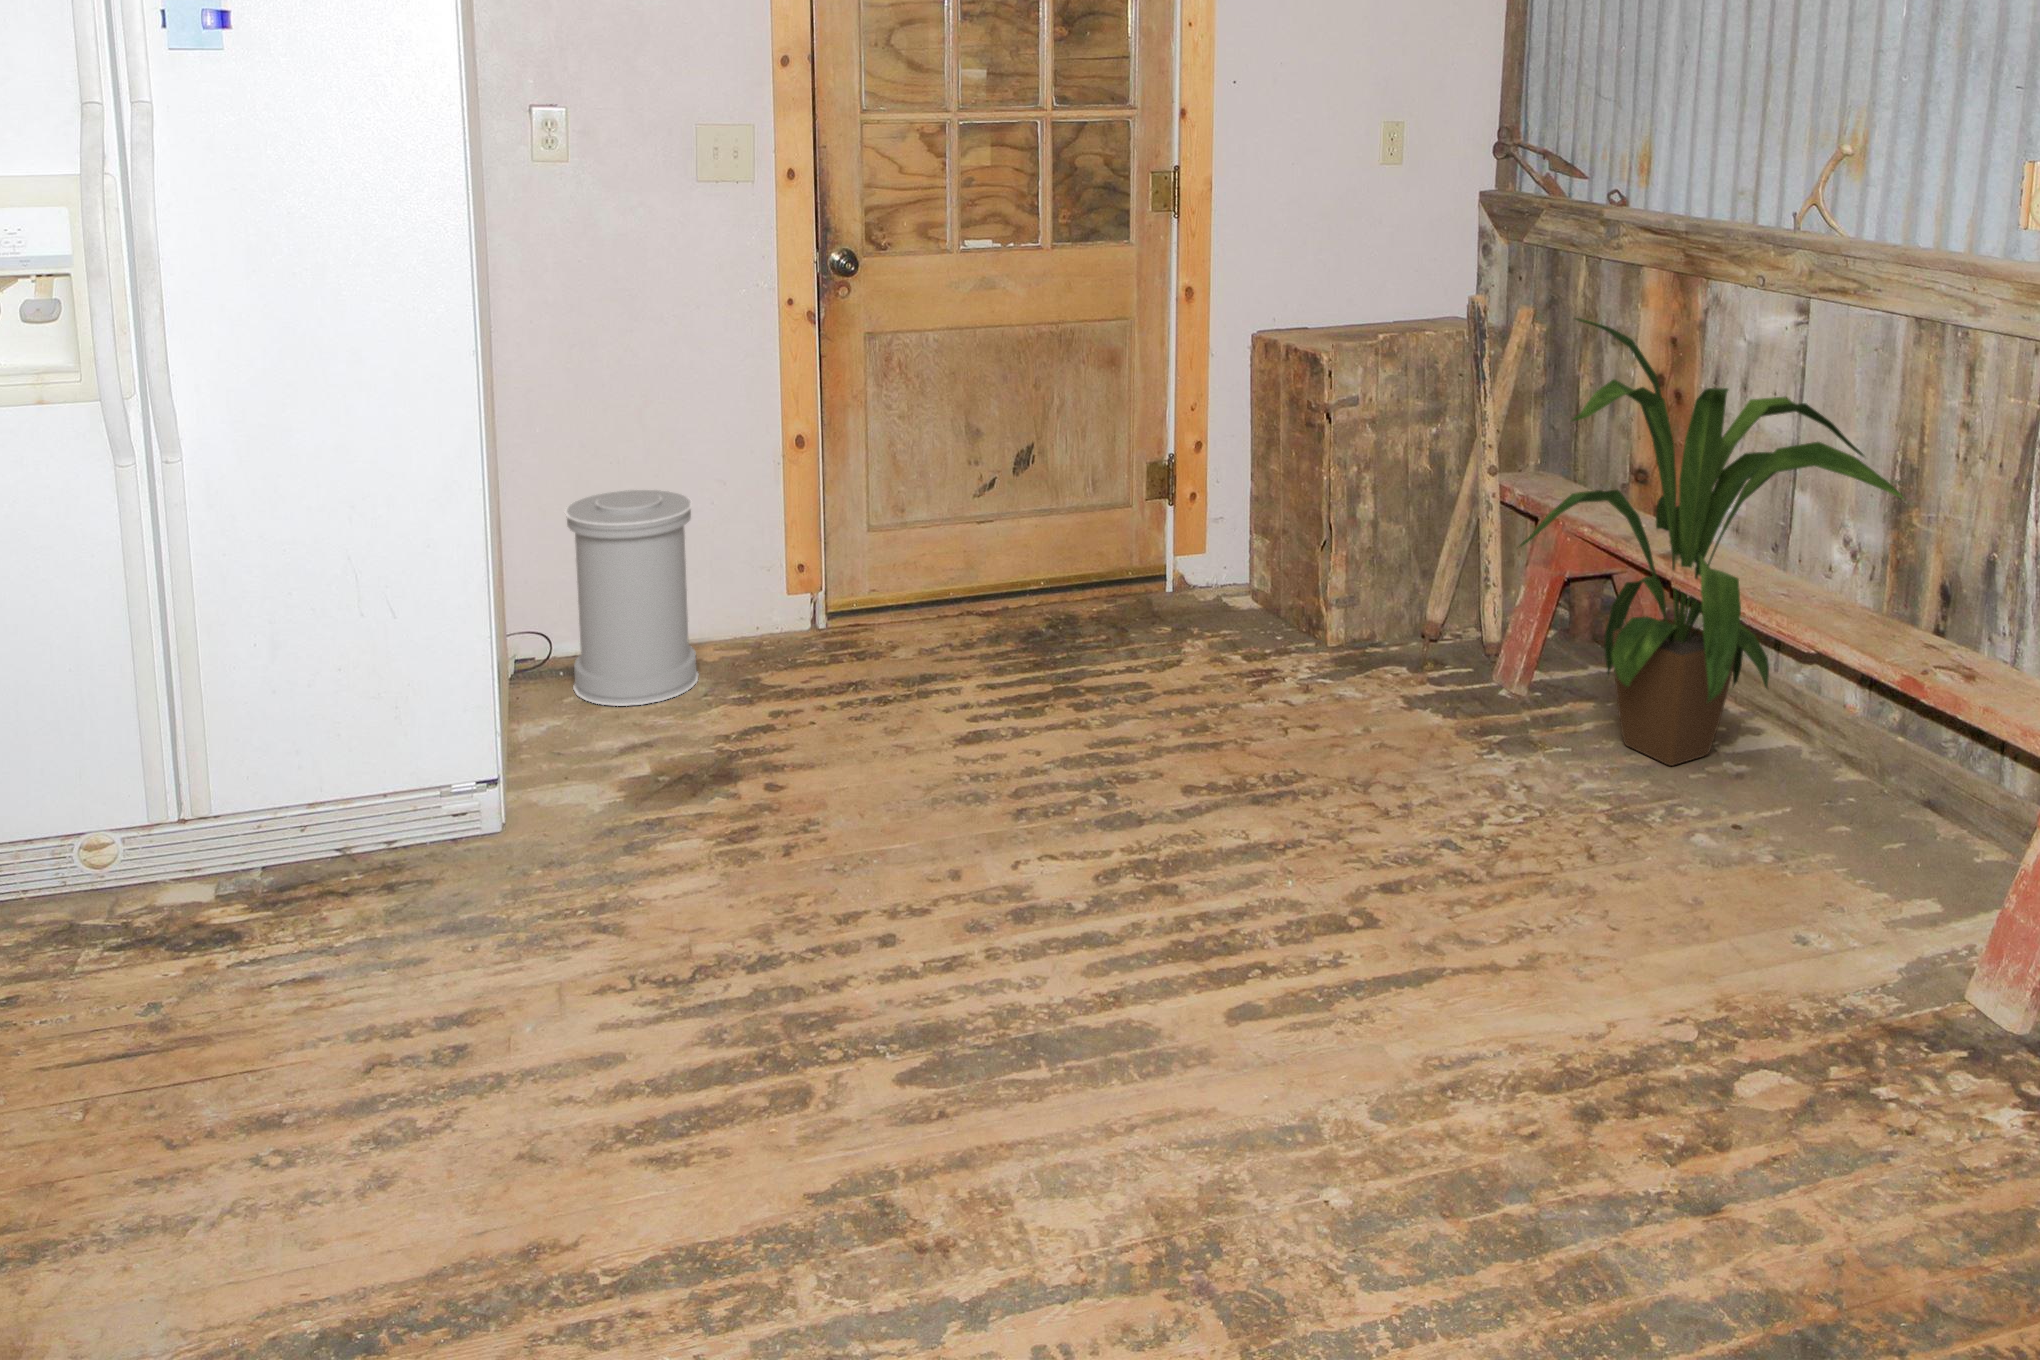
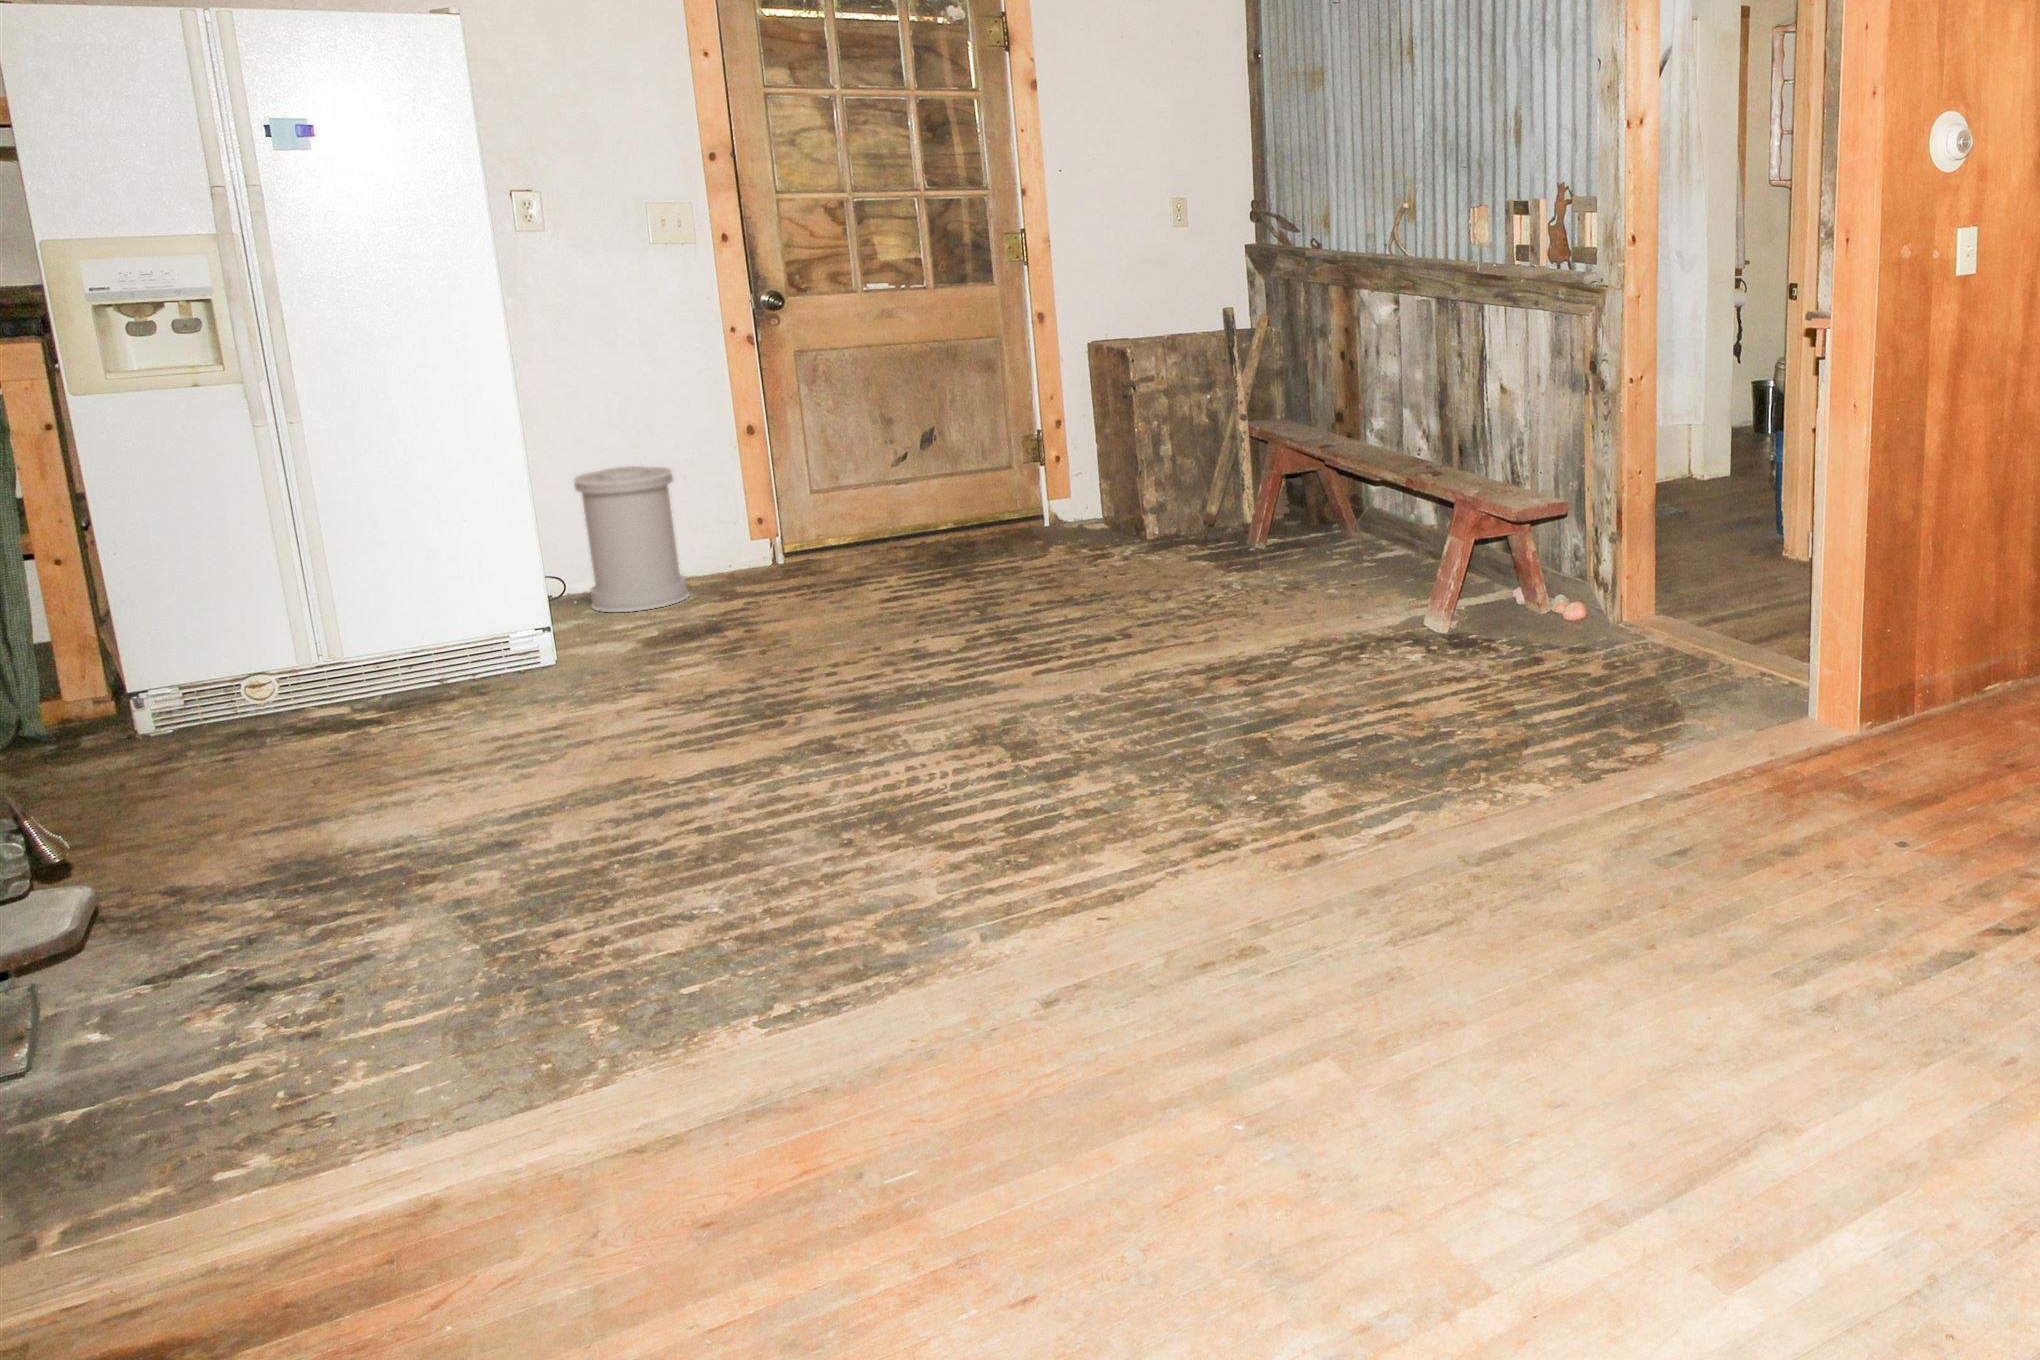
house plant: present [1520,318,1904,766] -> none [1231,310,1425,569]

